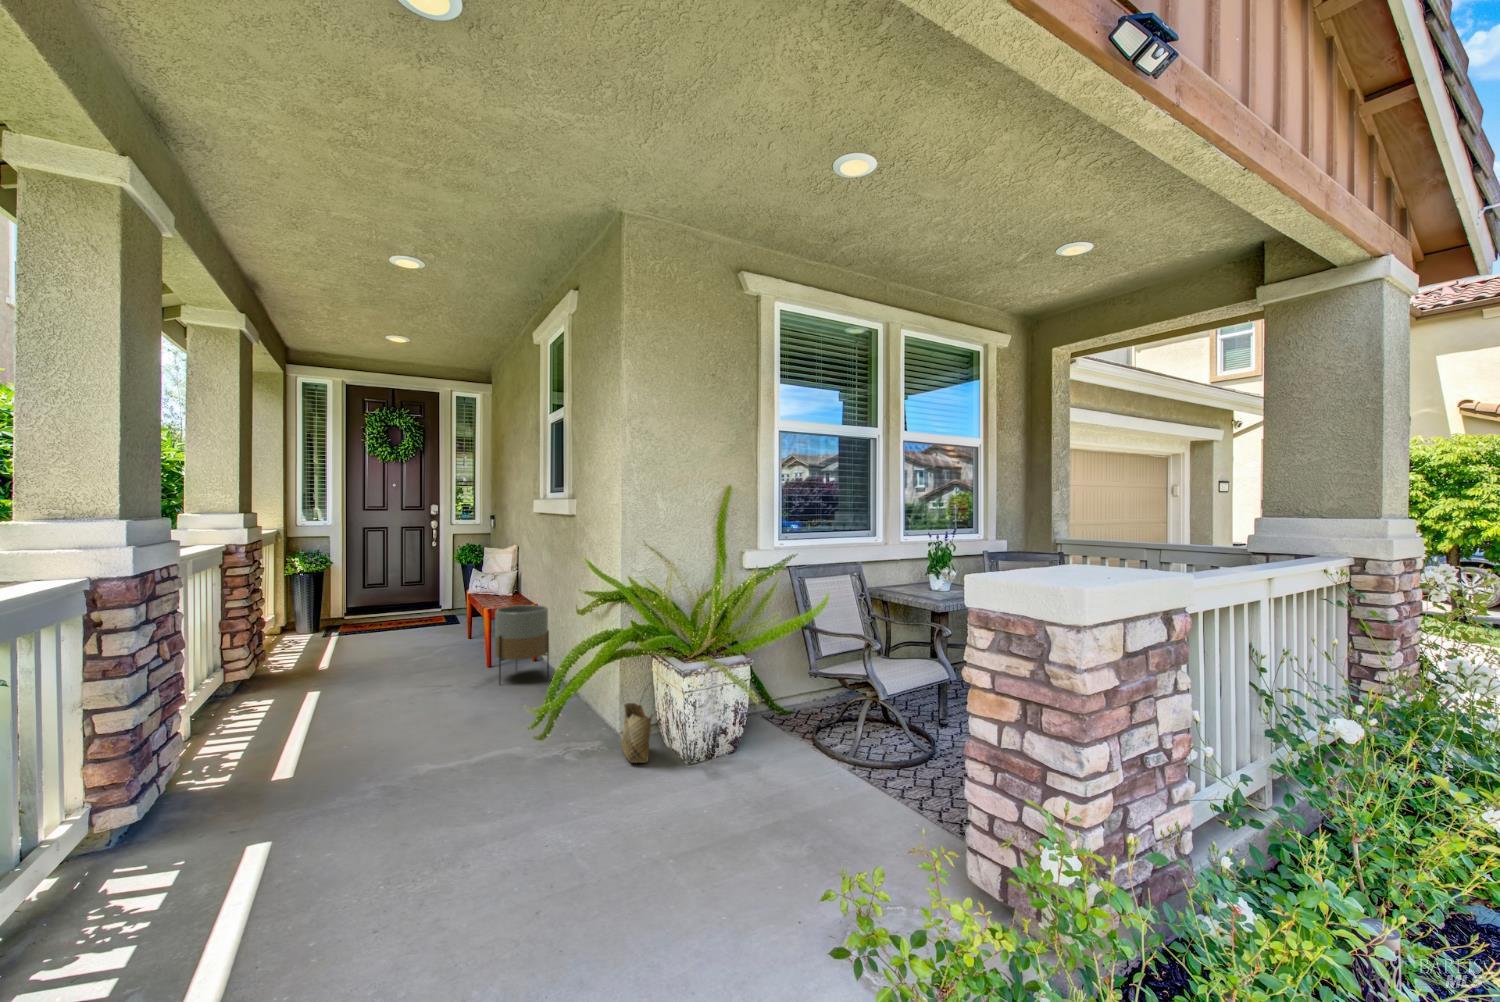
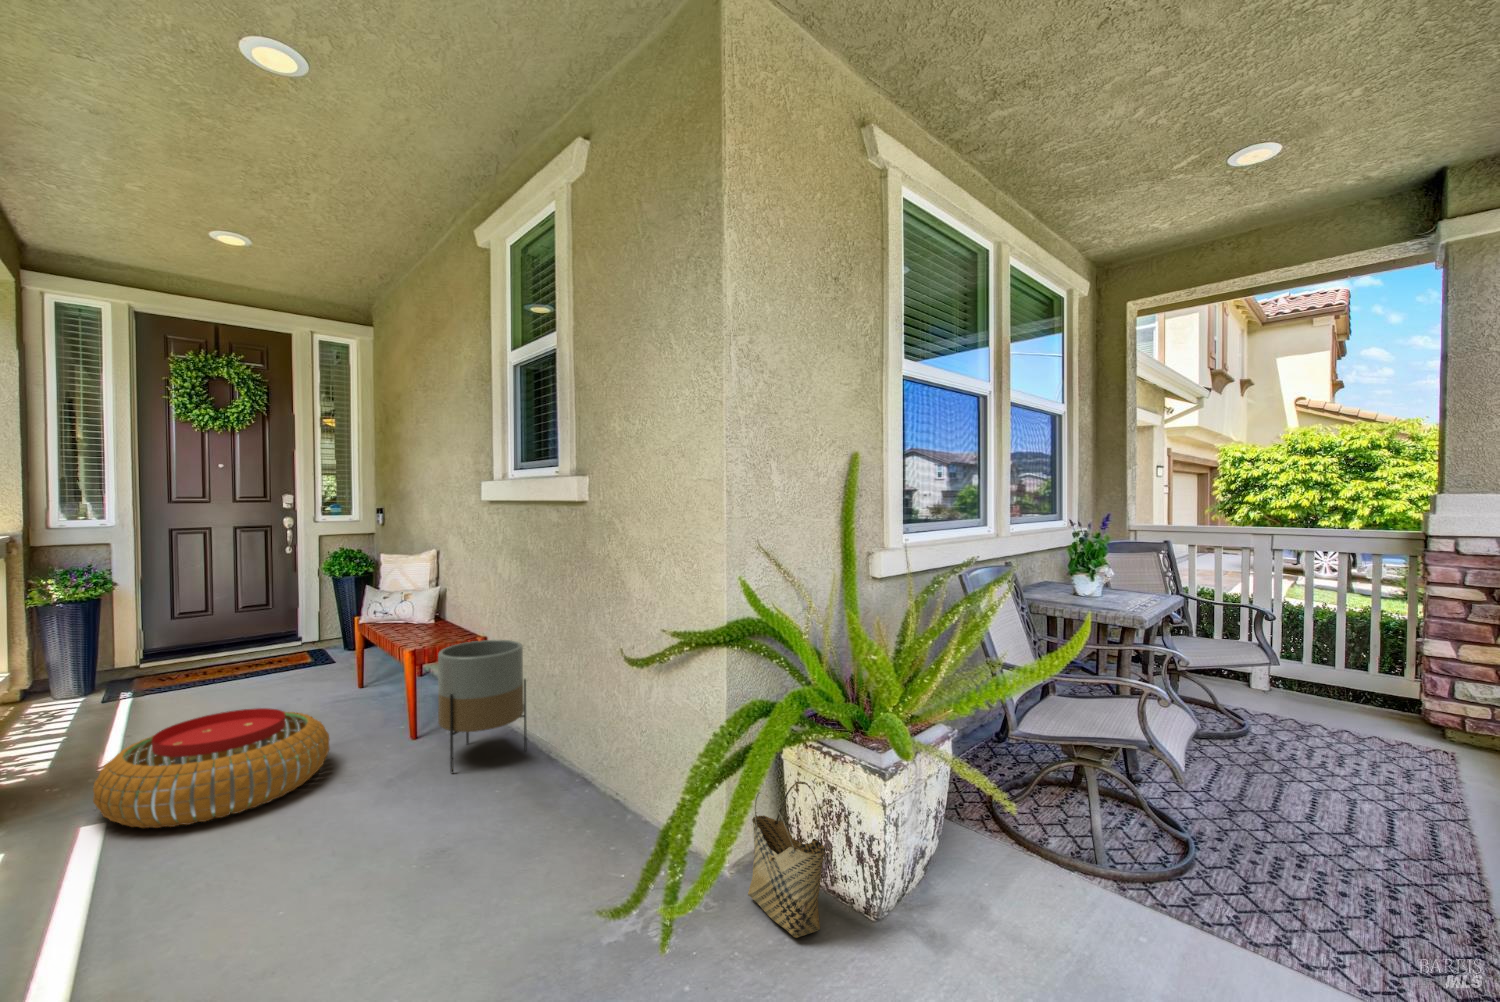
pouf: none [314,638,435,694] -> present [93,708,330,828]

